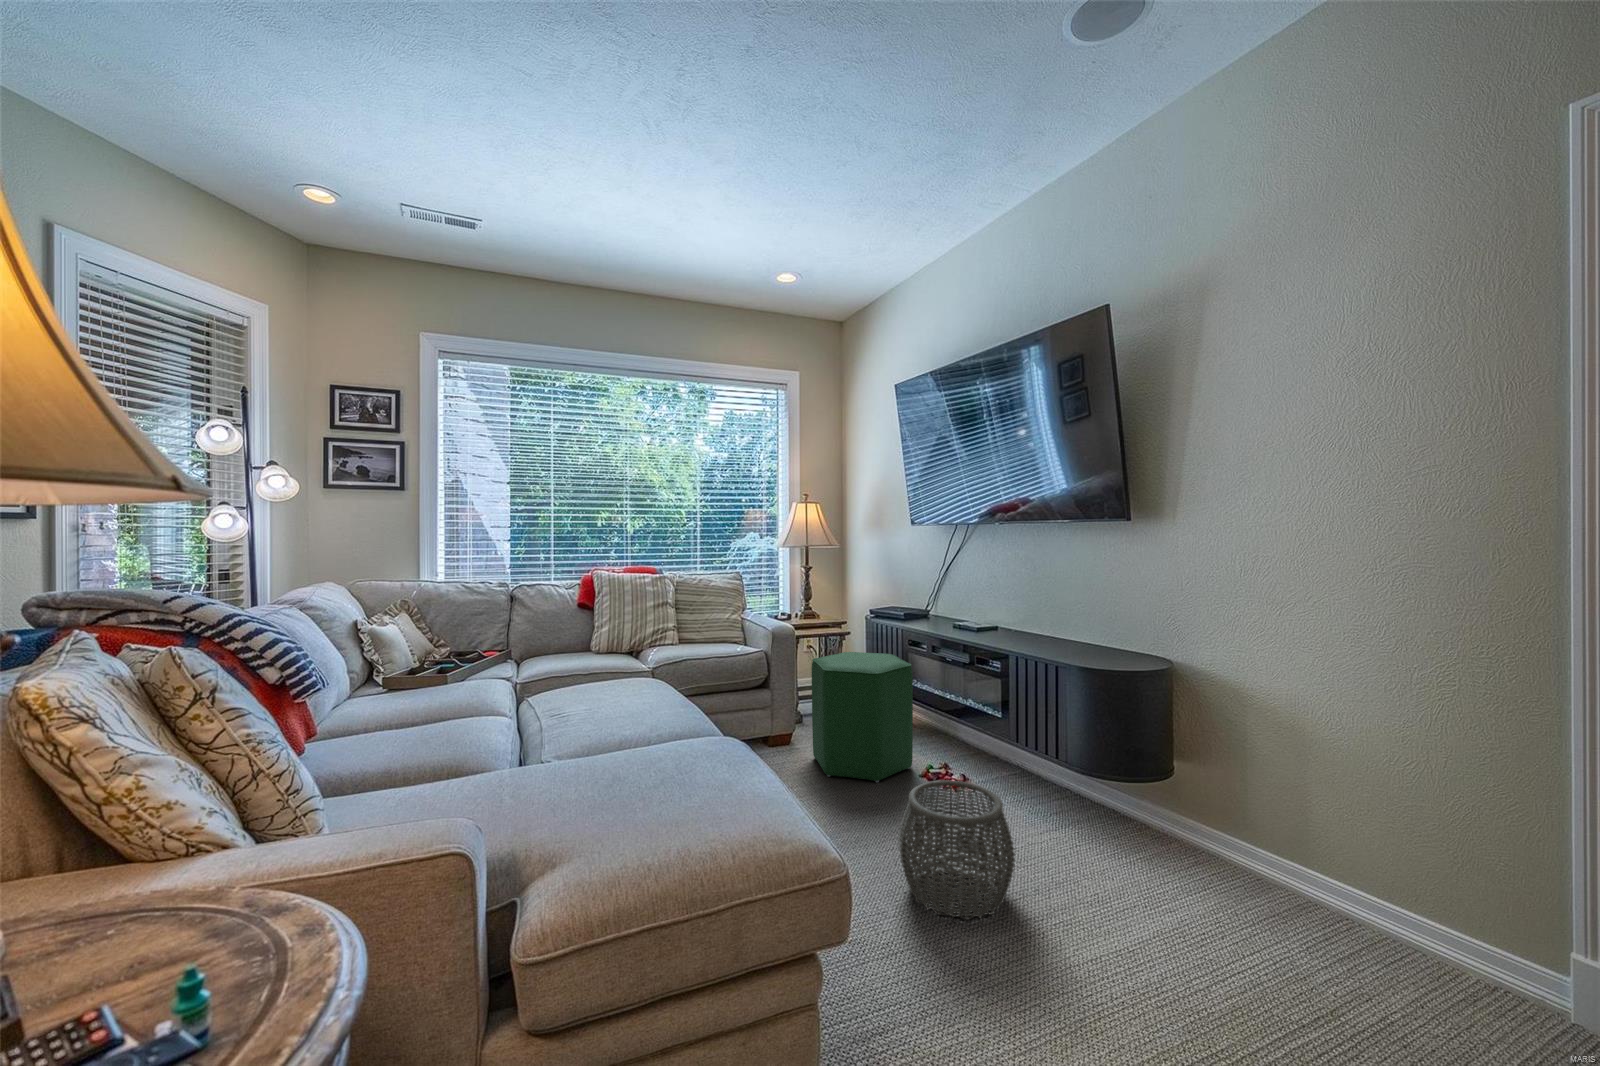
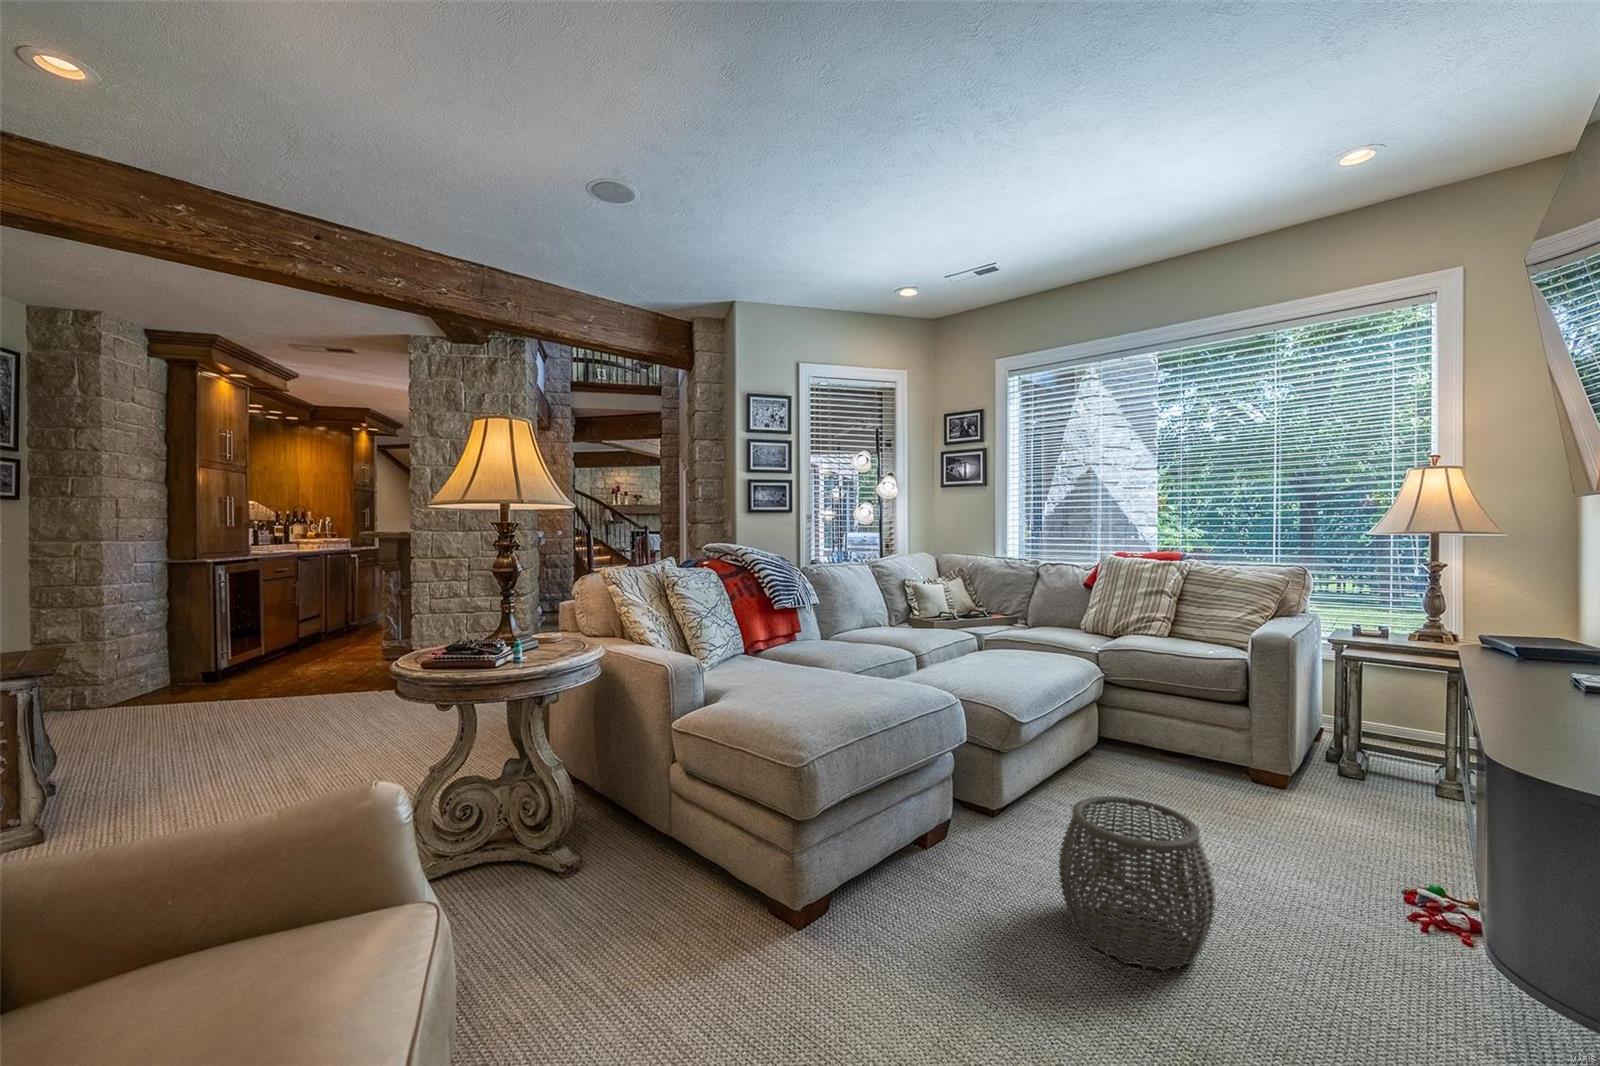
ottoman: present [812,652,913,782] -> none [1240,675,1425,872]

